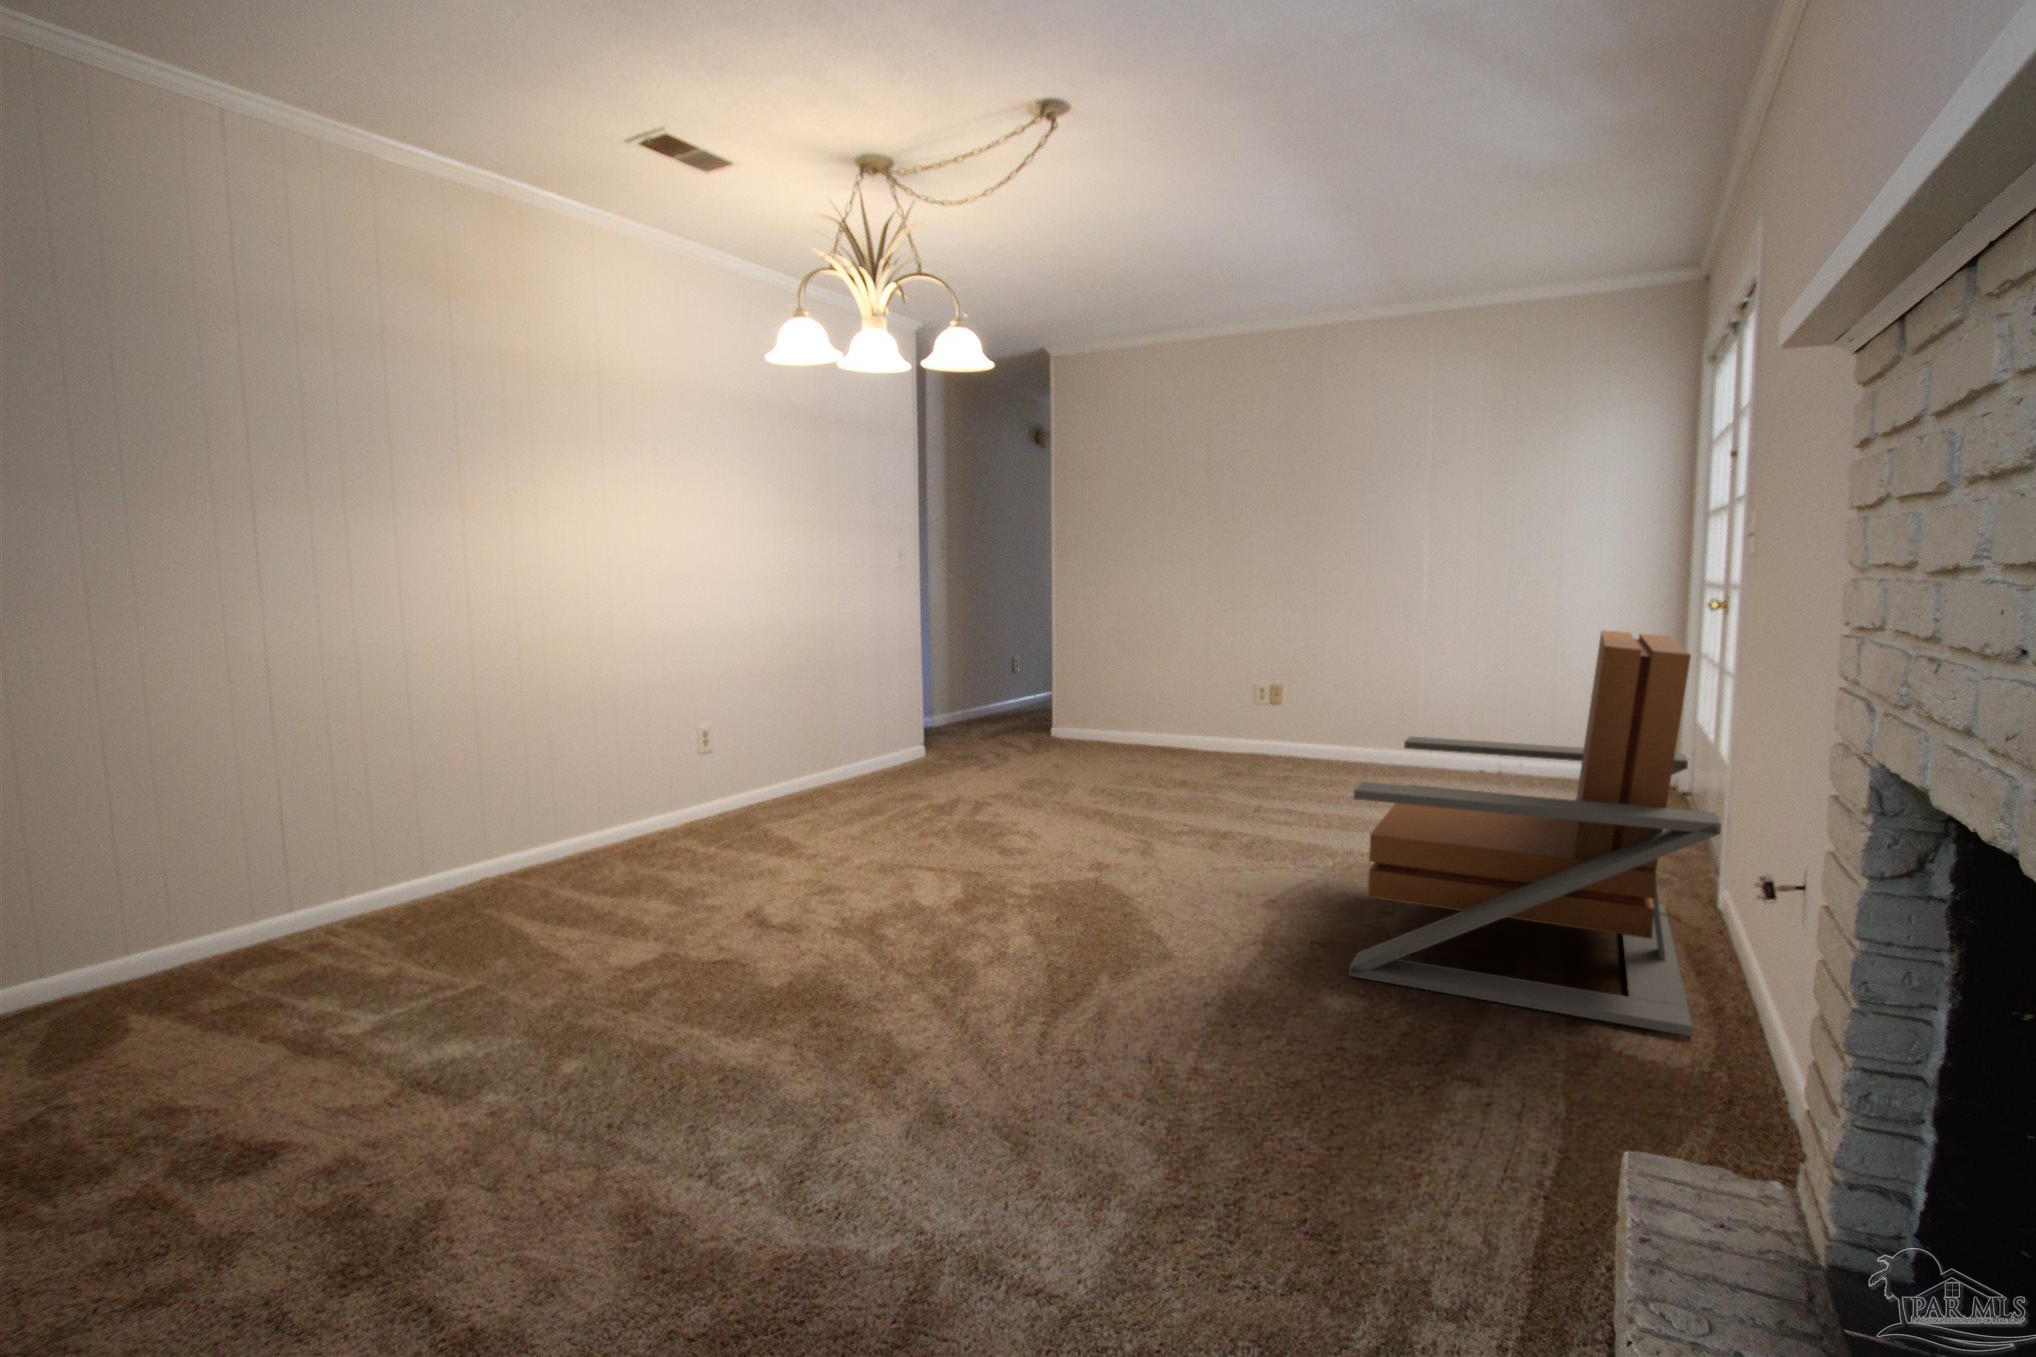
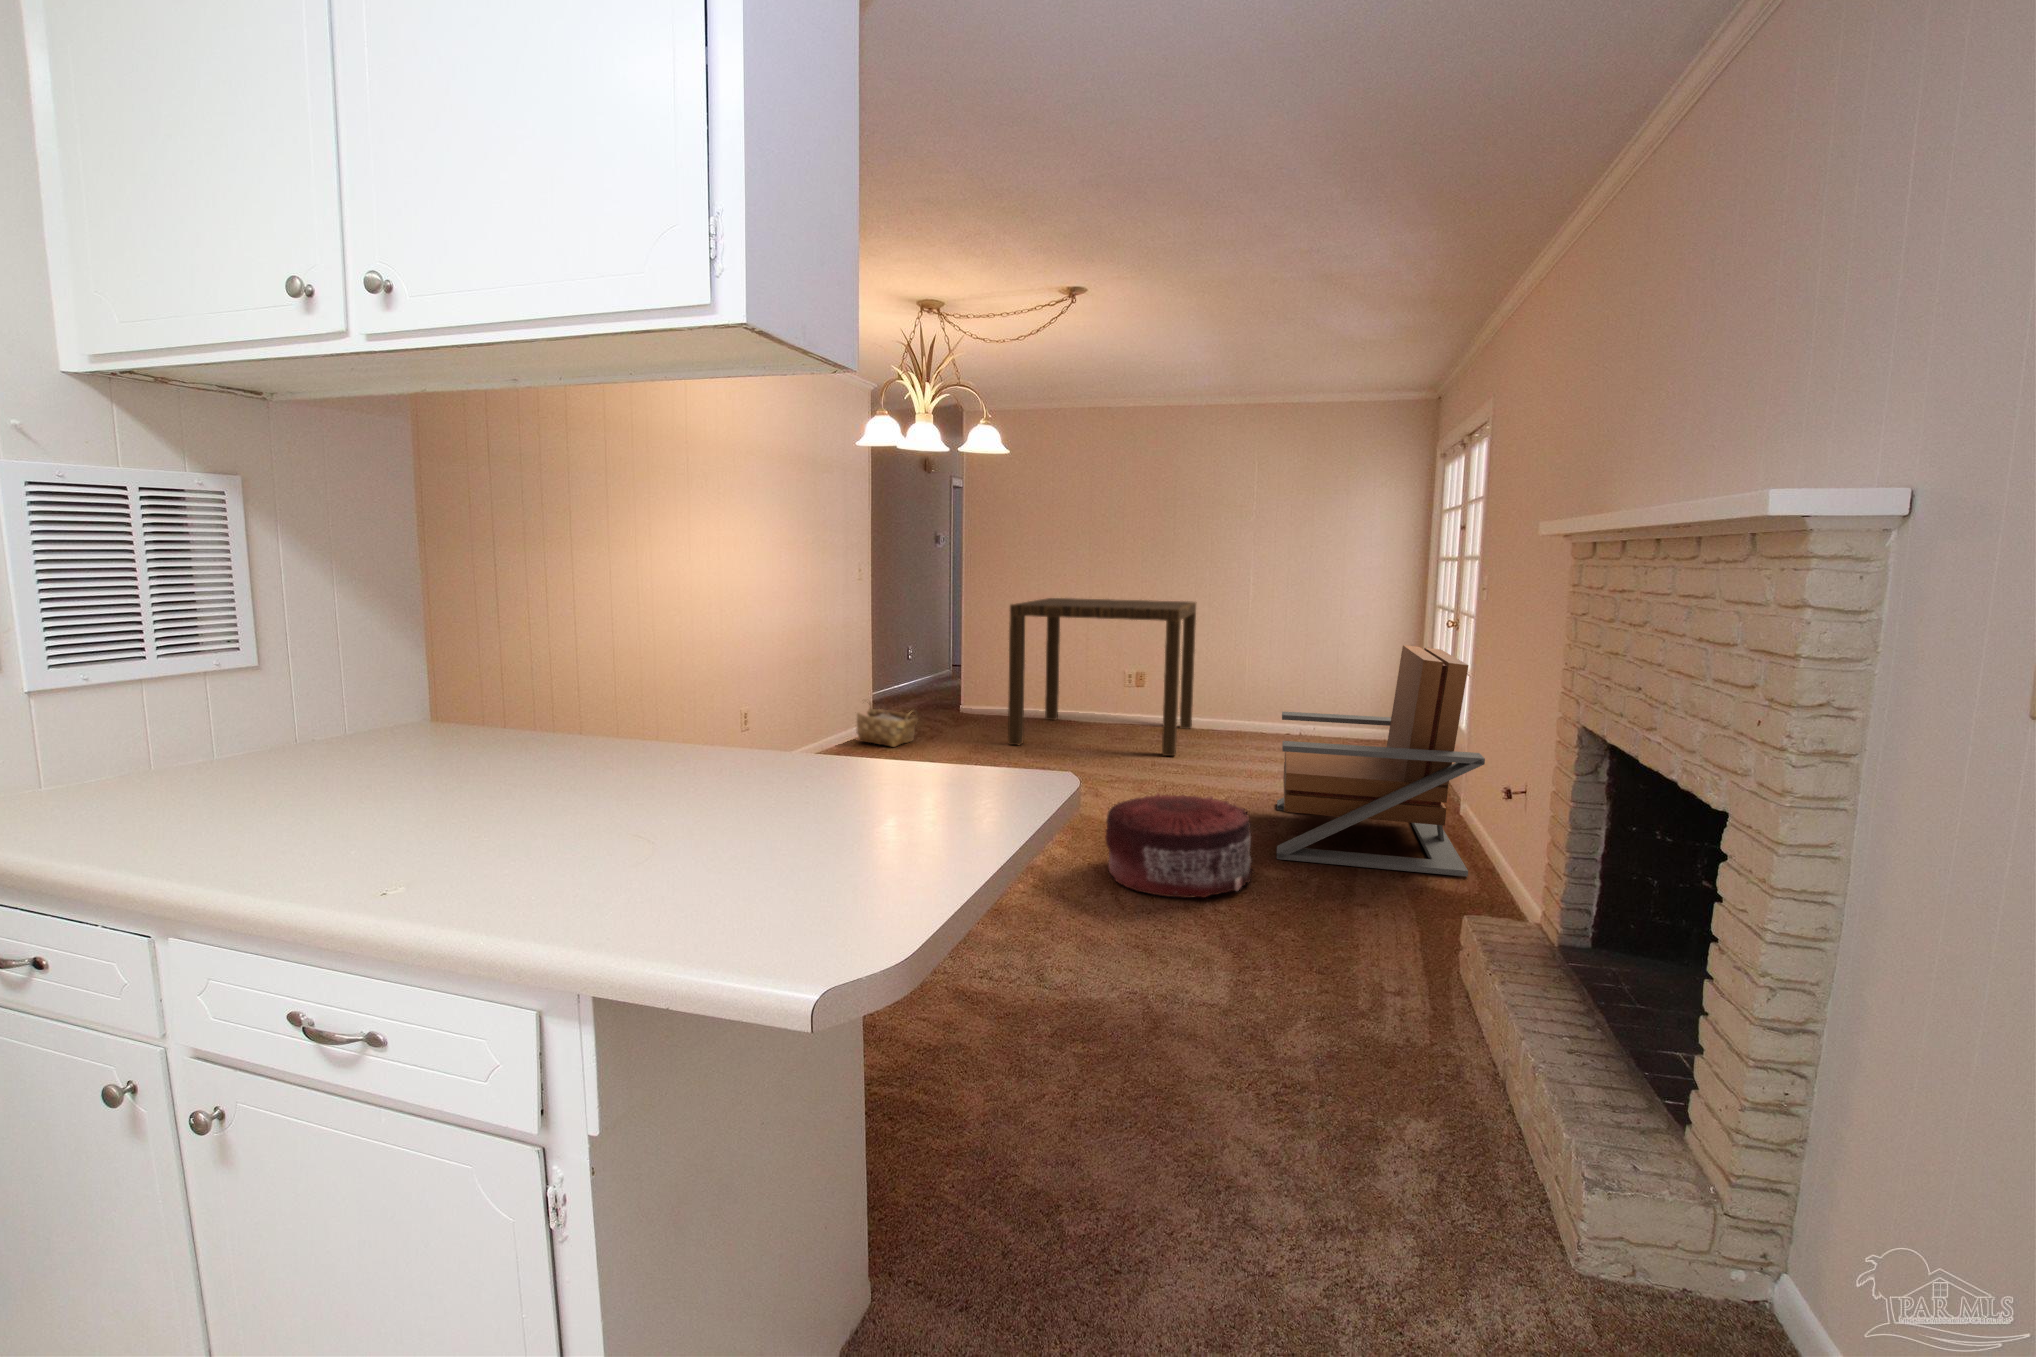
dining table: none [1073,589,1348,799] -> present [1008,598,1196,756]
woven basket: none [884,716,961,777] -> present [856,700,918,747]
pouf: none [1043,858,1288,1046] -> present [1105,794,1254,898]

